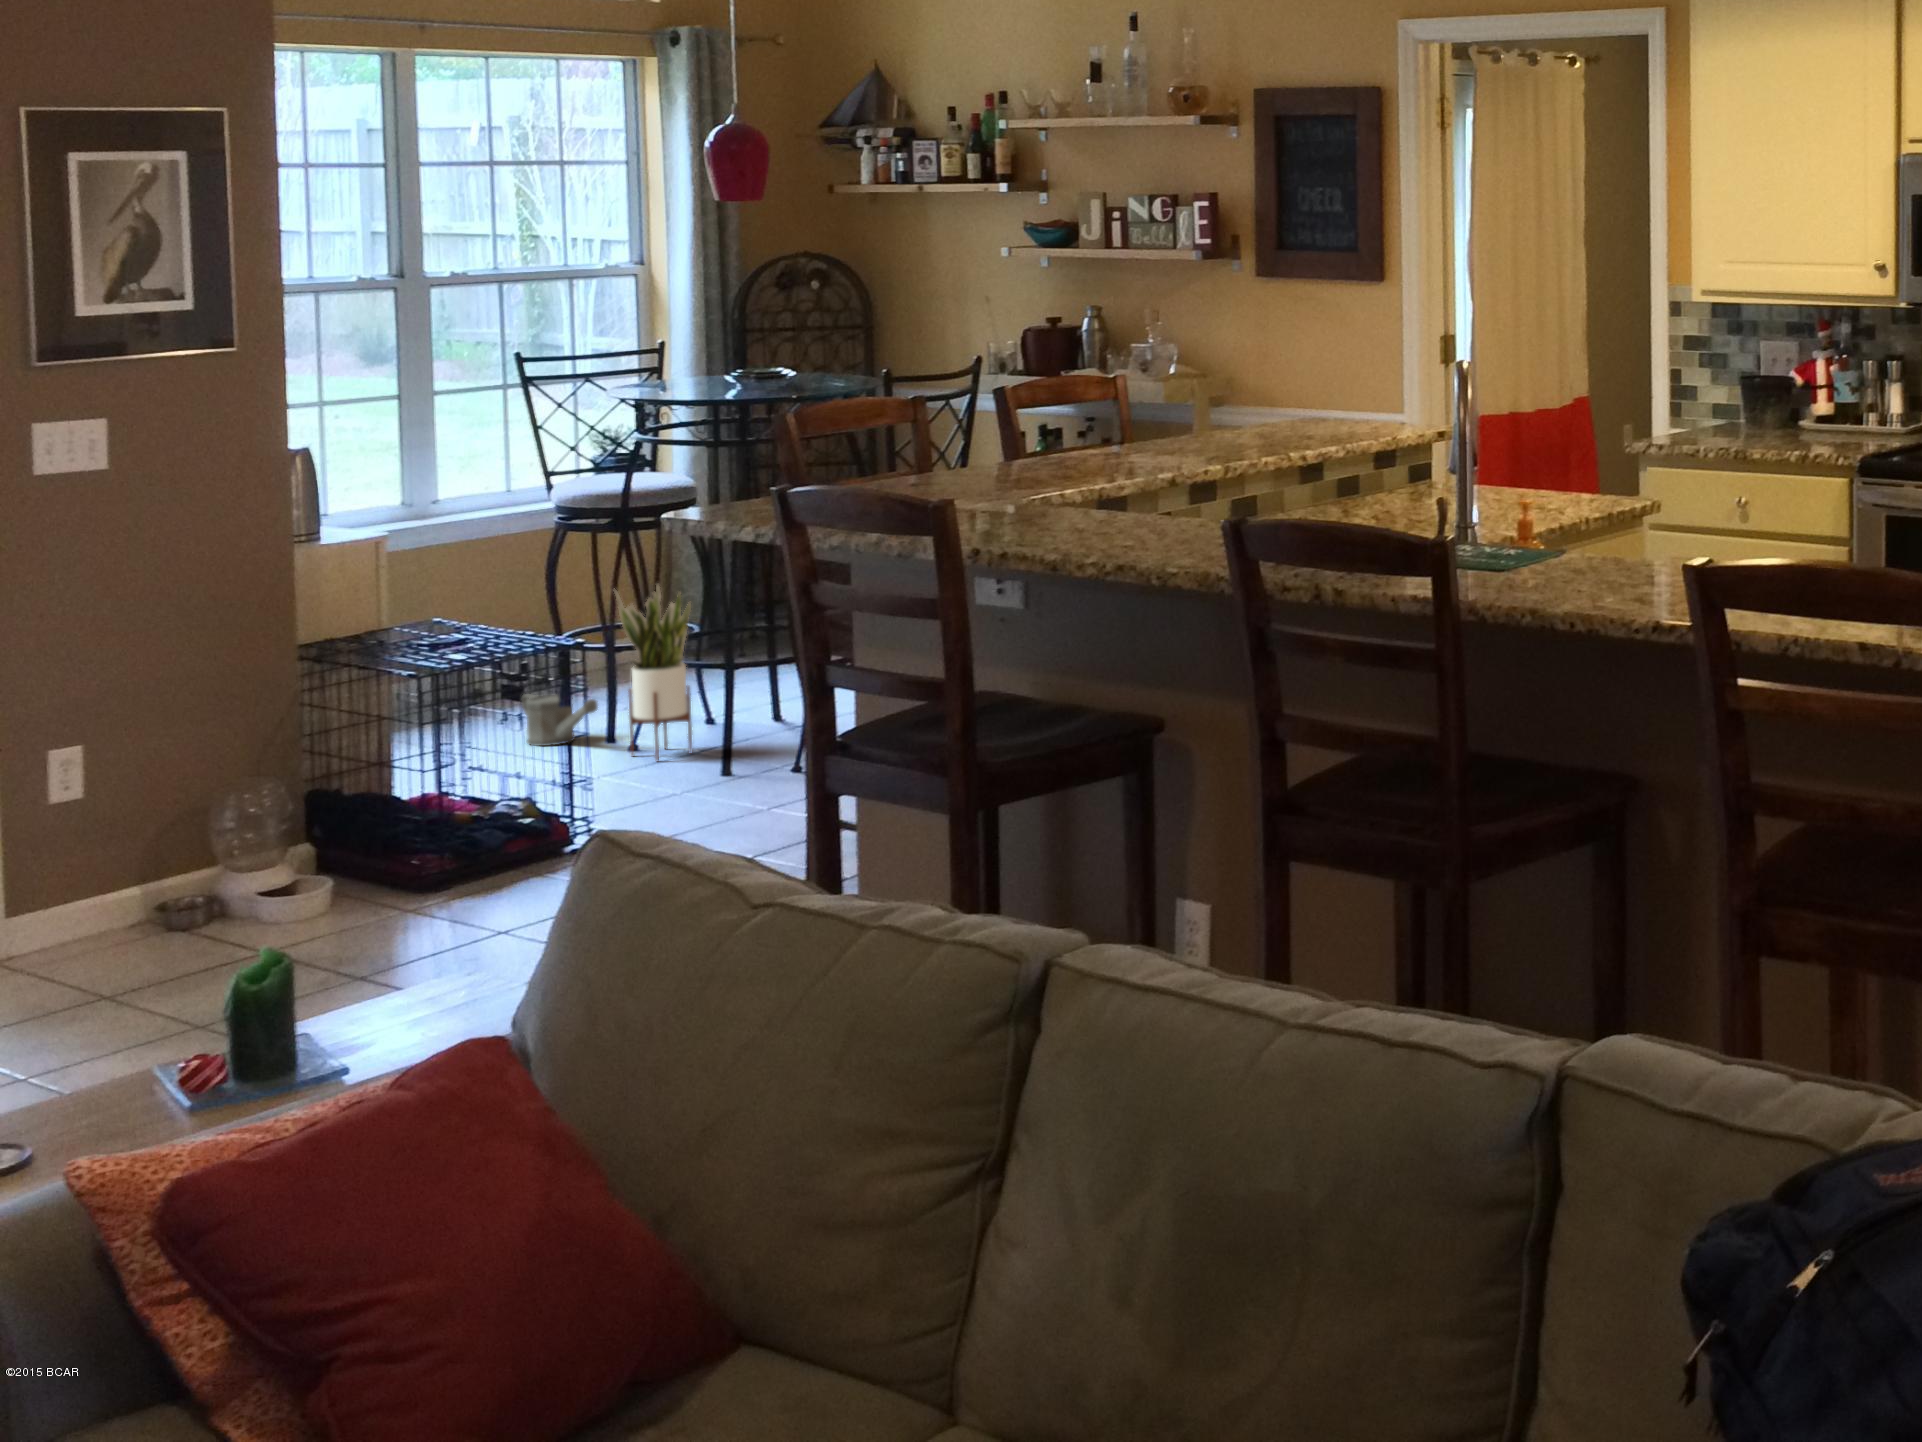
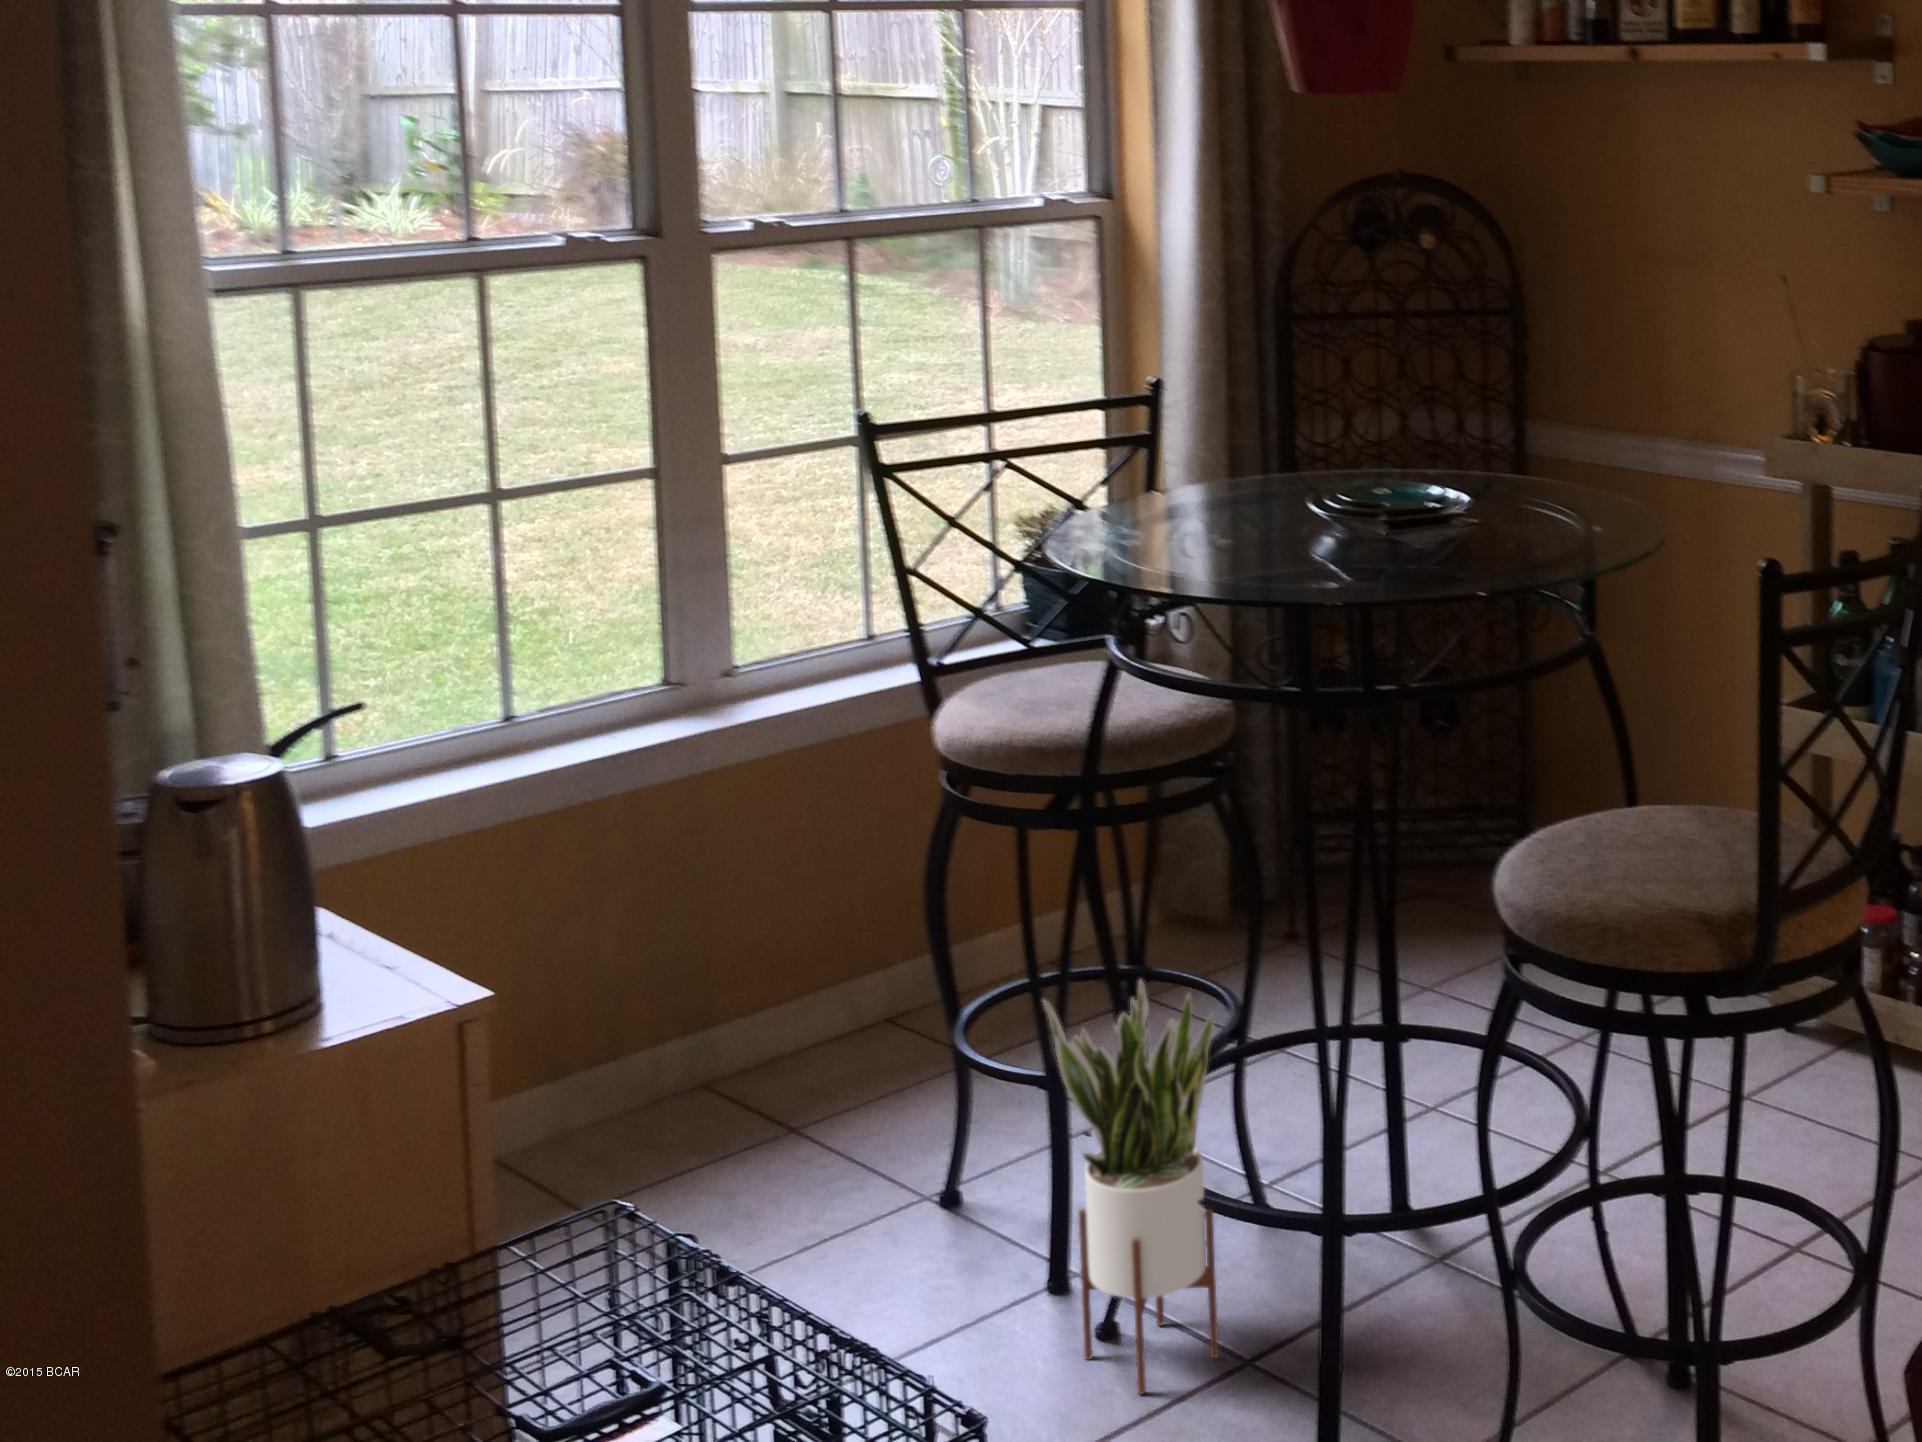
watering can: present [522,694,598,746] -> none [867,1142,1015,1286]

